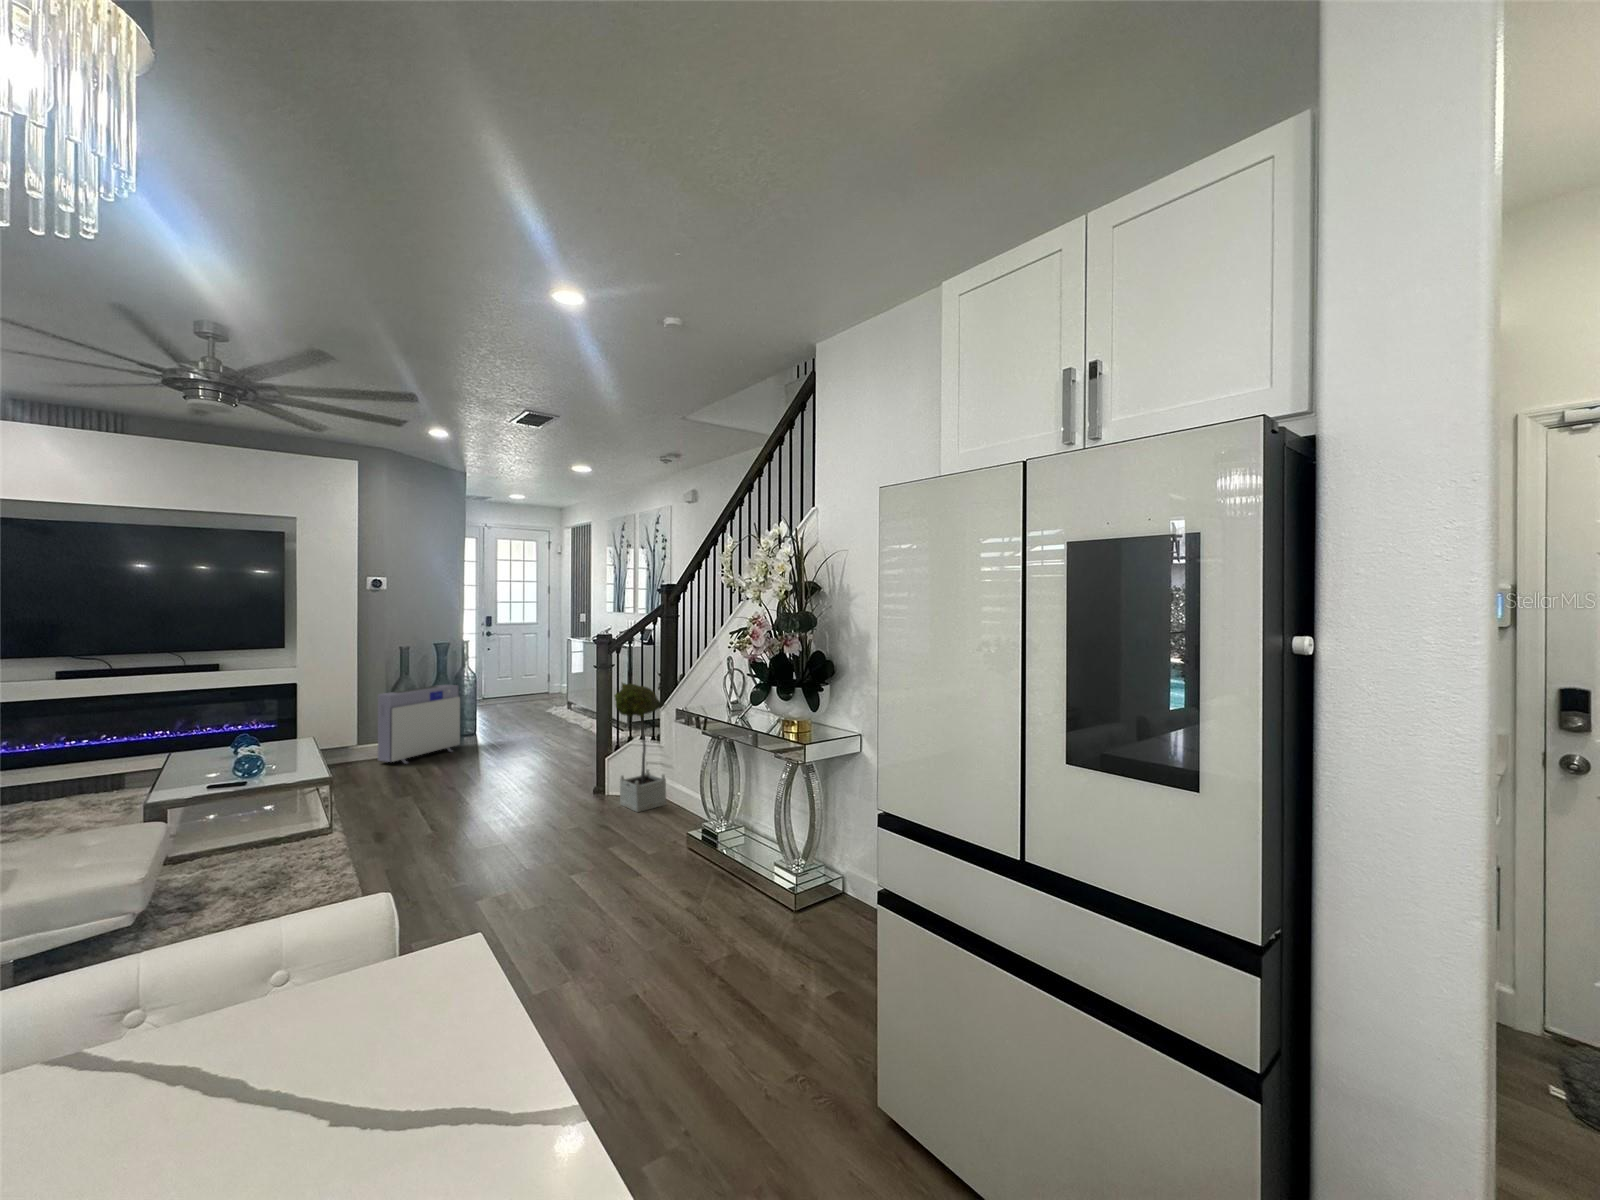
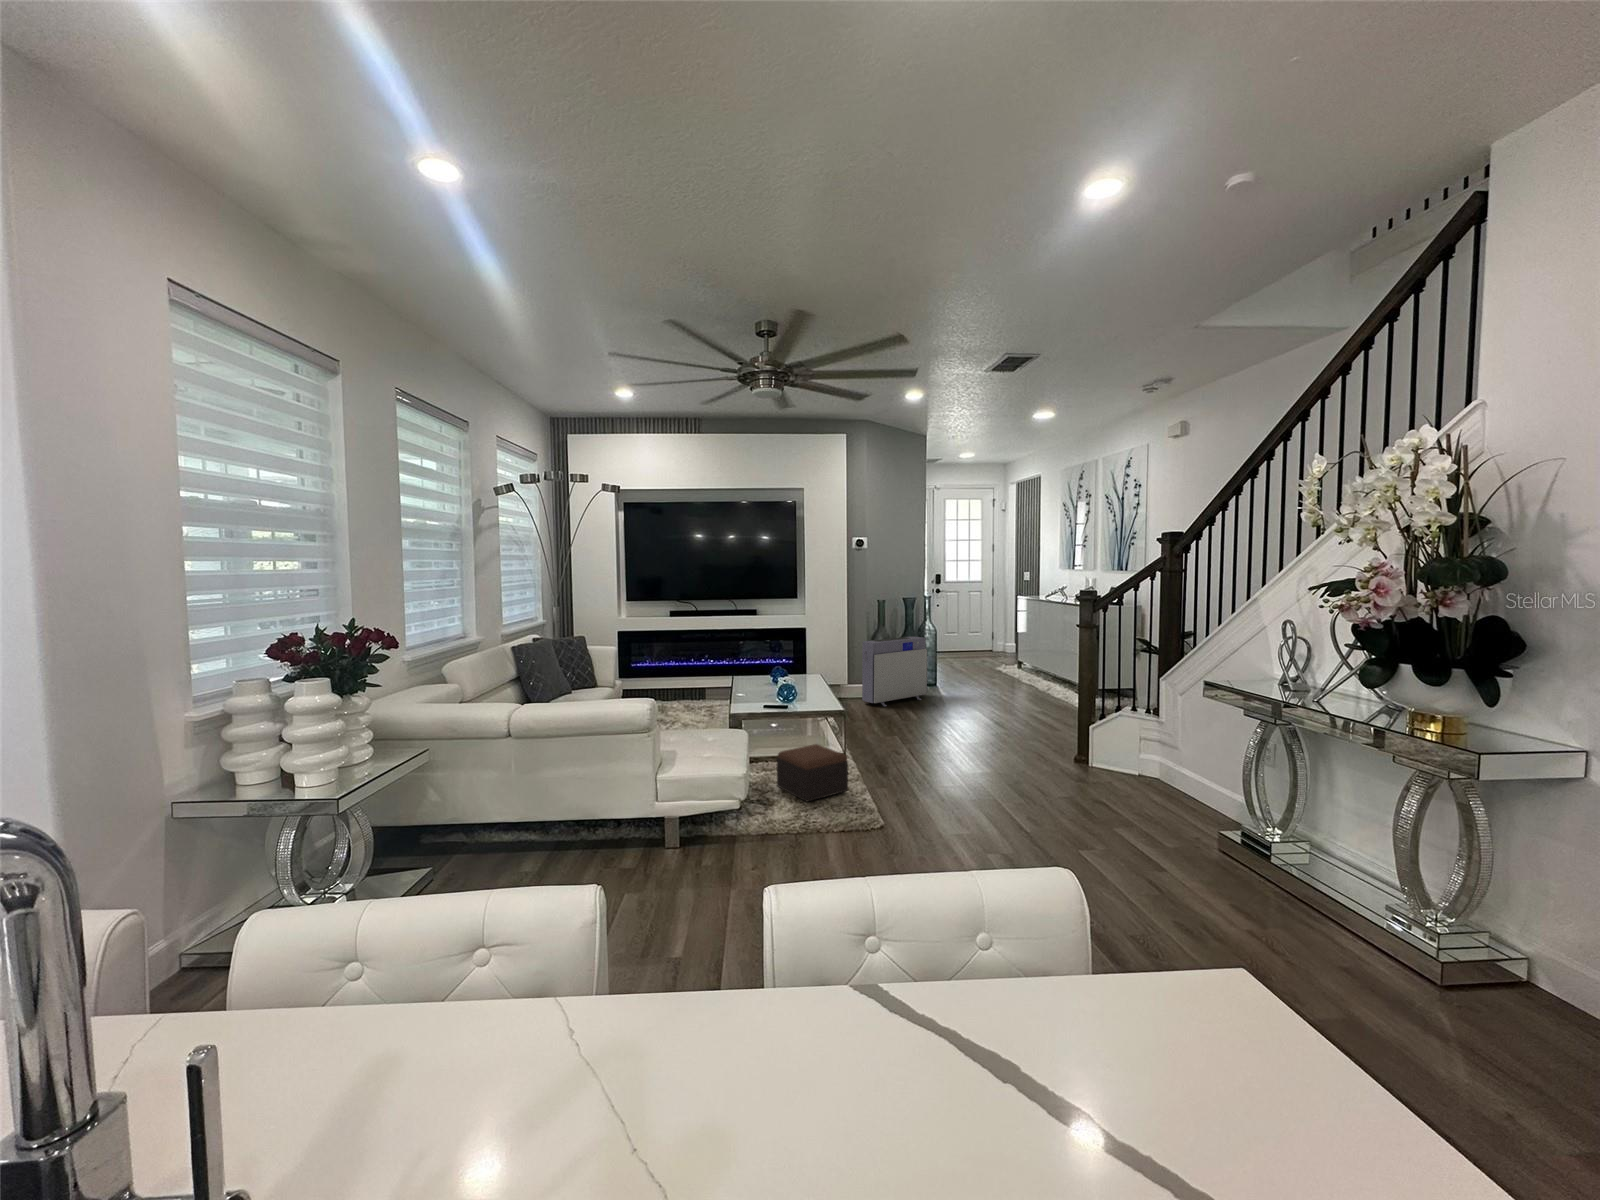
potted tree: present [614,683,667,812] -> none [1106,644,1170,792]
footstool: none [217,821,322,893] -> present [777,744,848,801]

